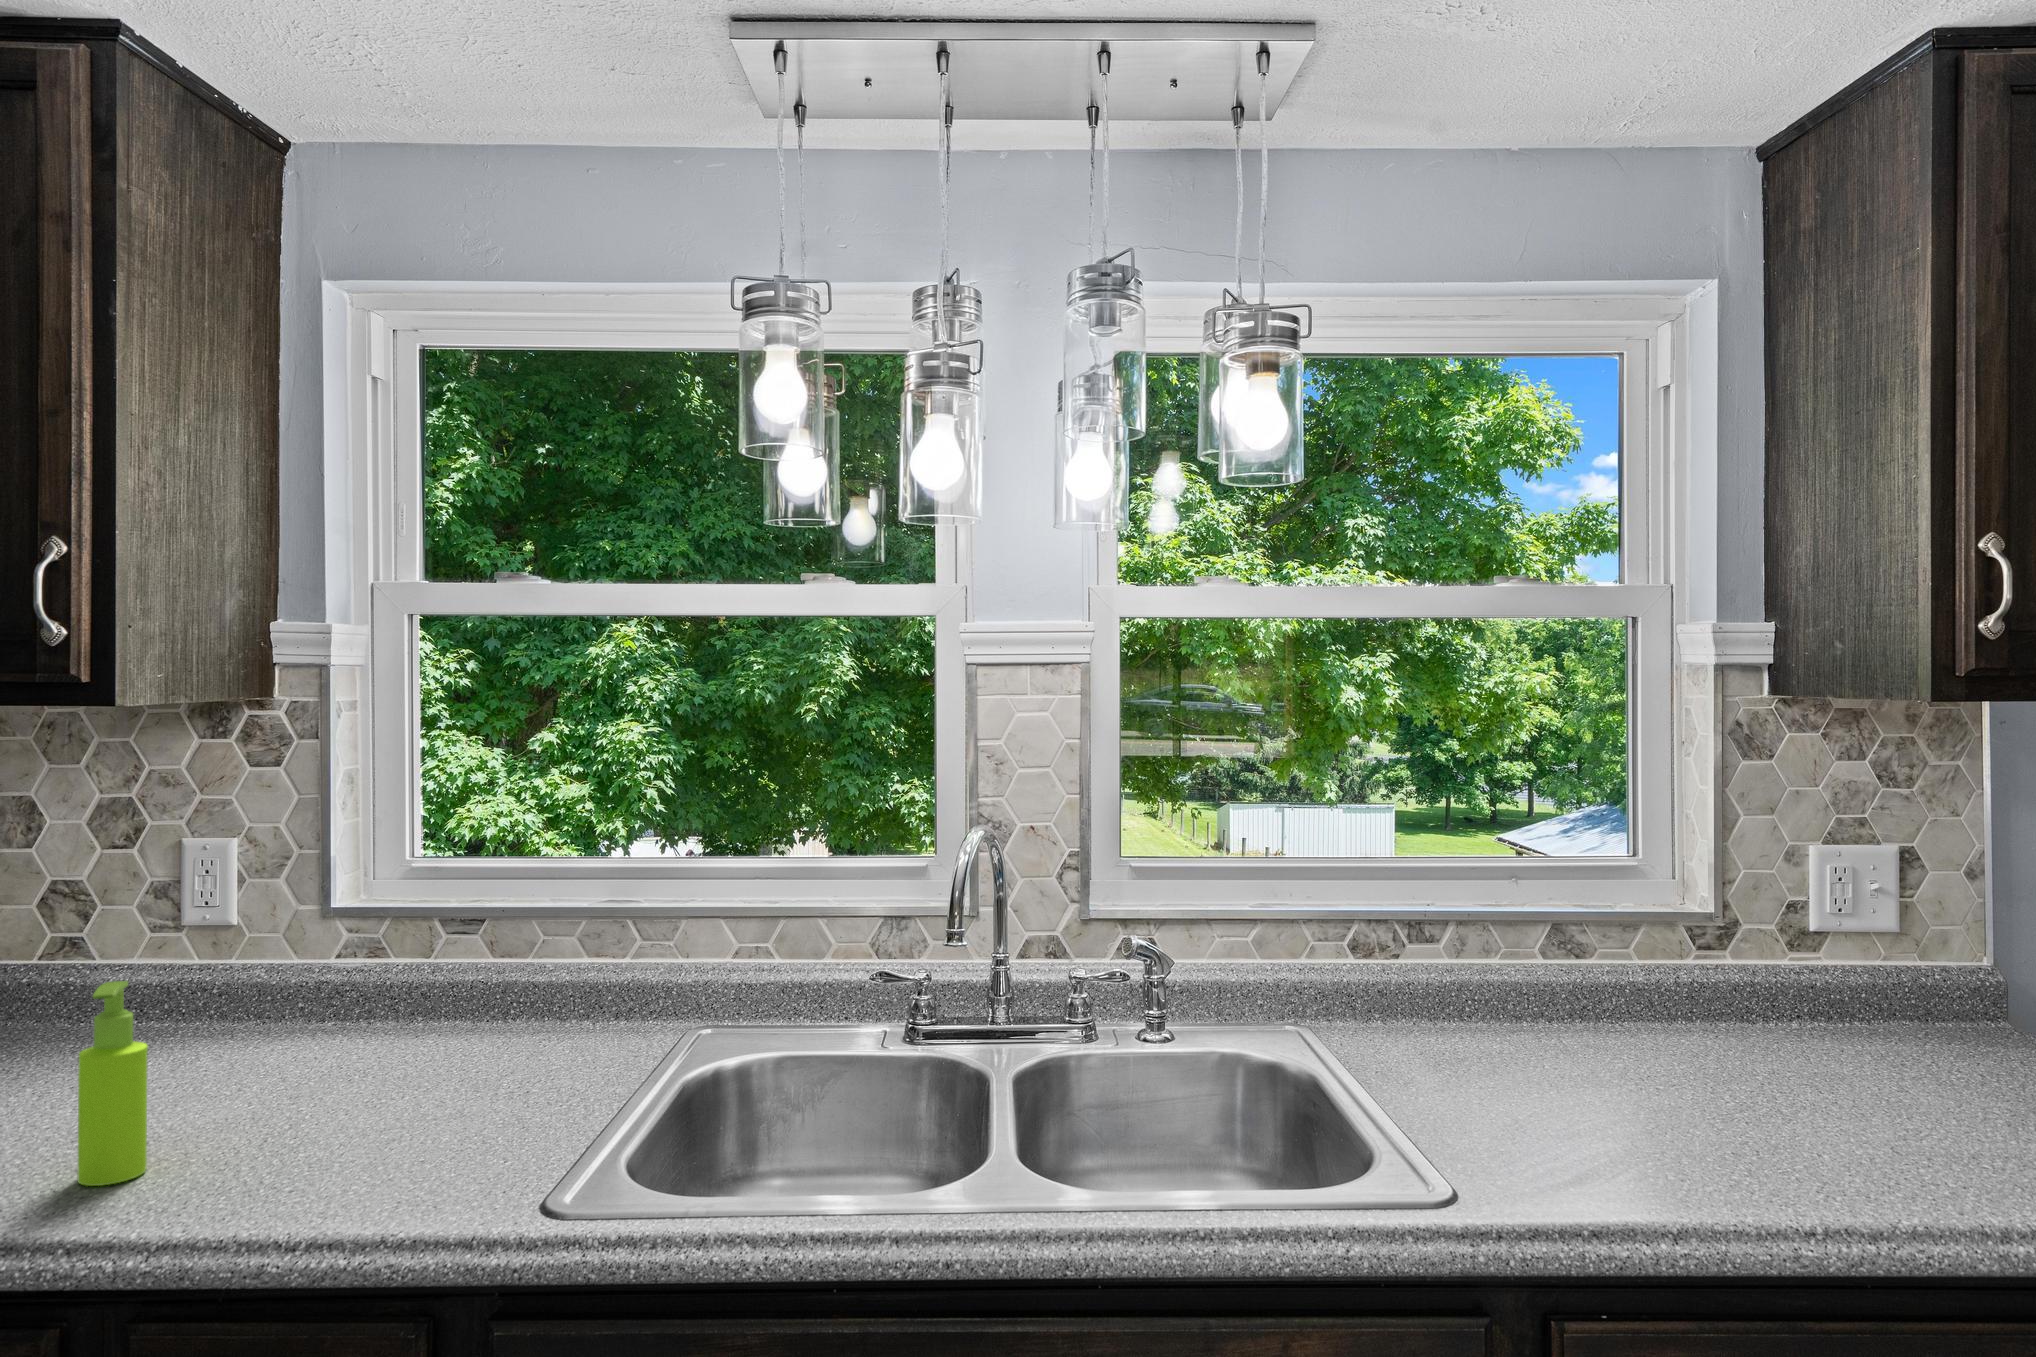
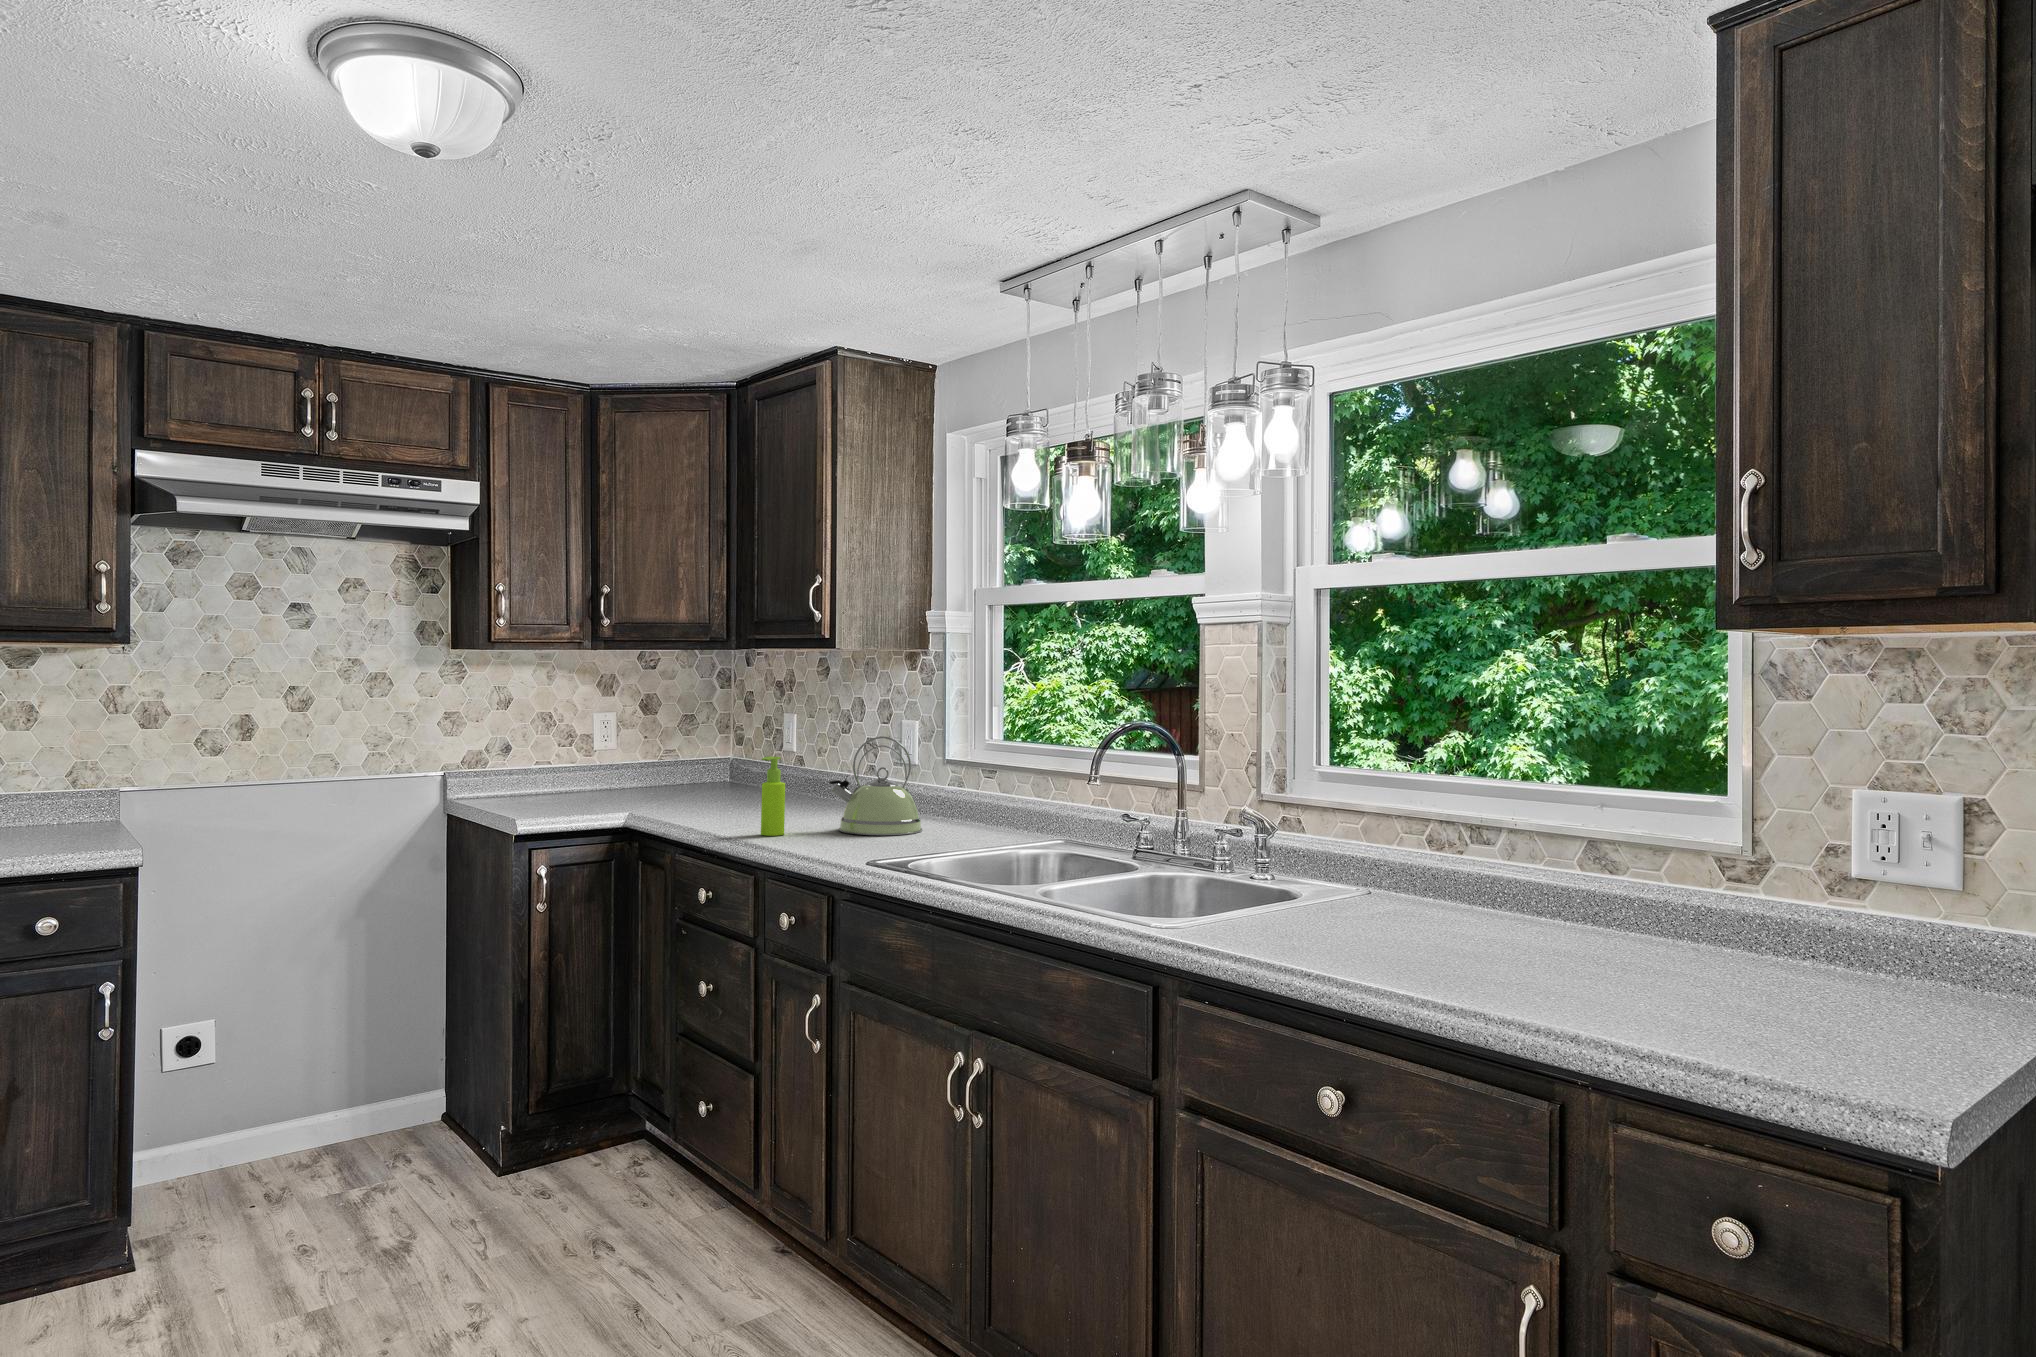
kettle: none [214,891,434,1121] -> present [829,736,922,835]

